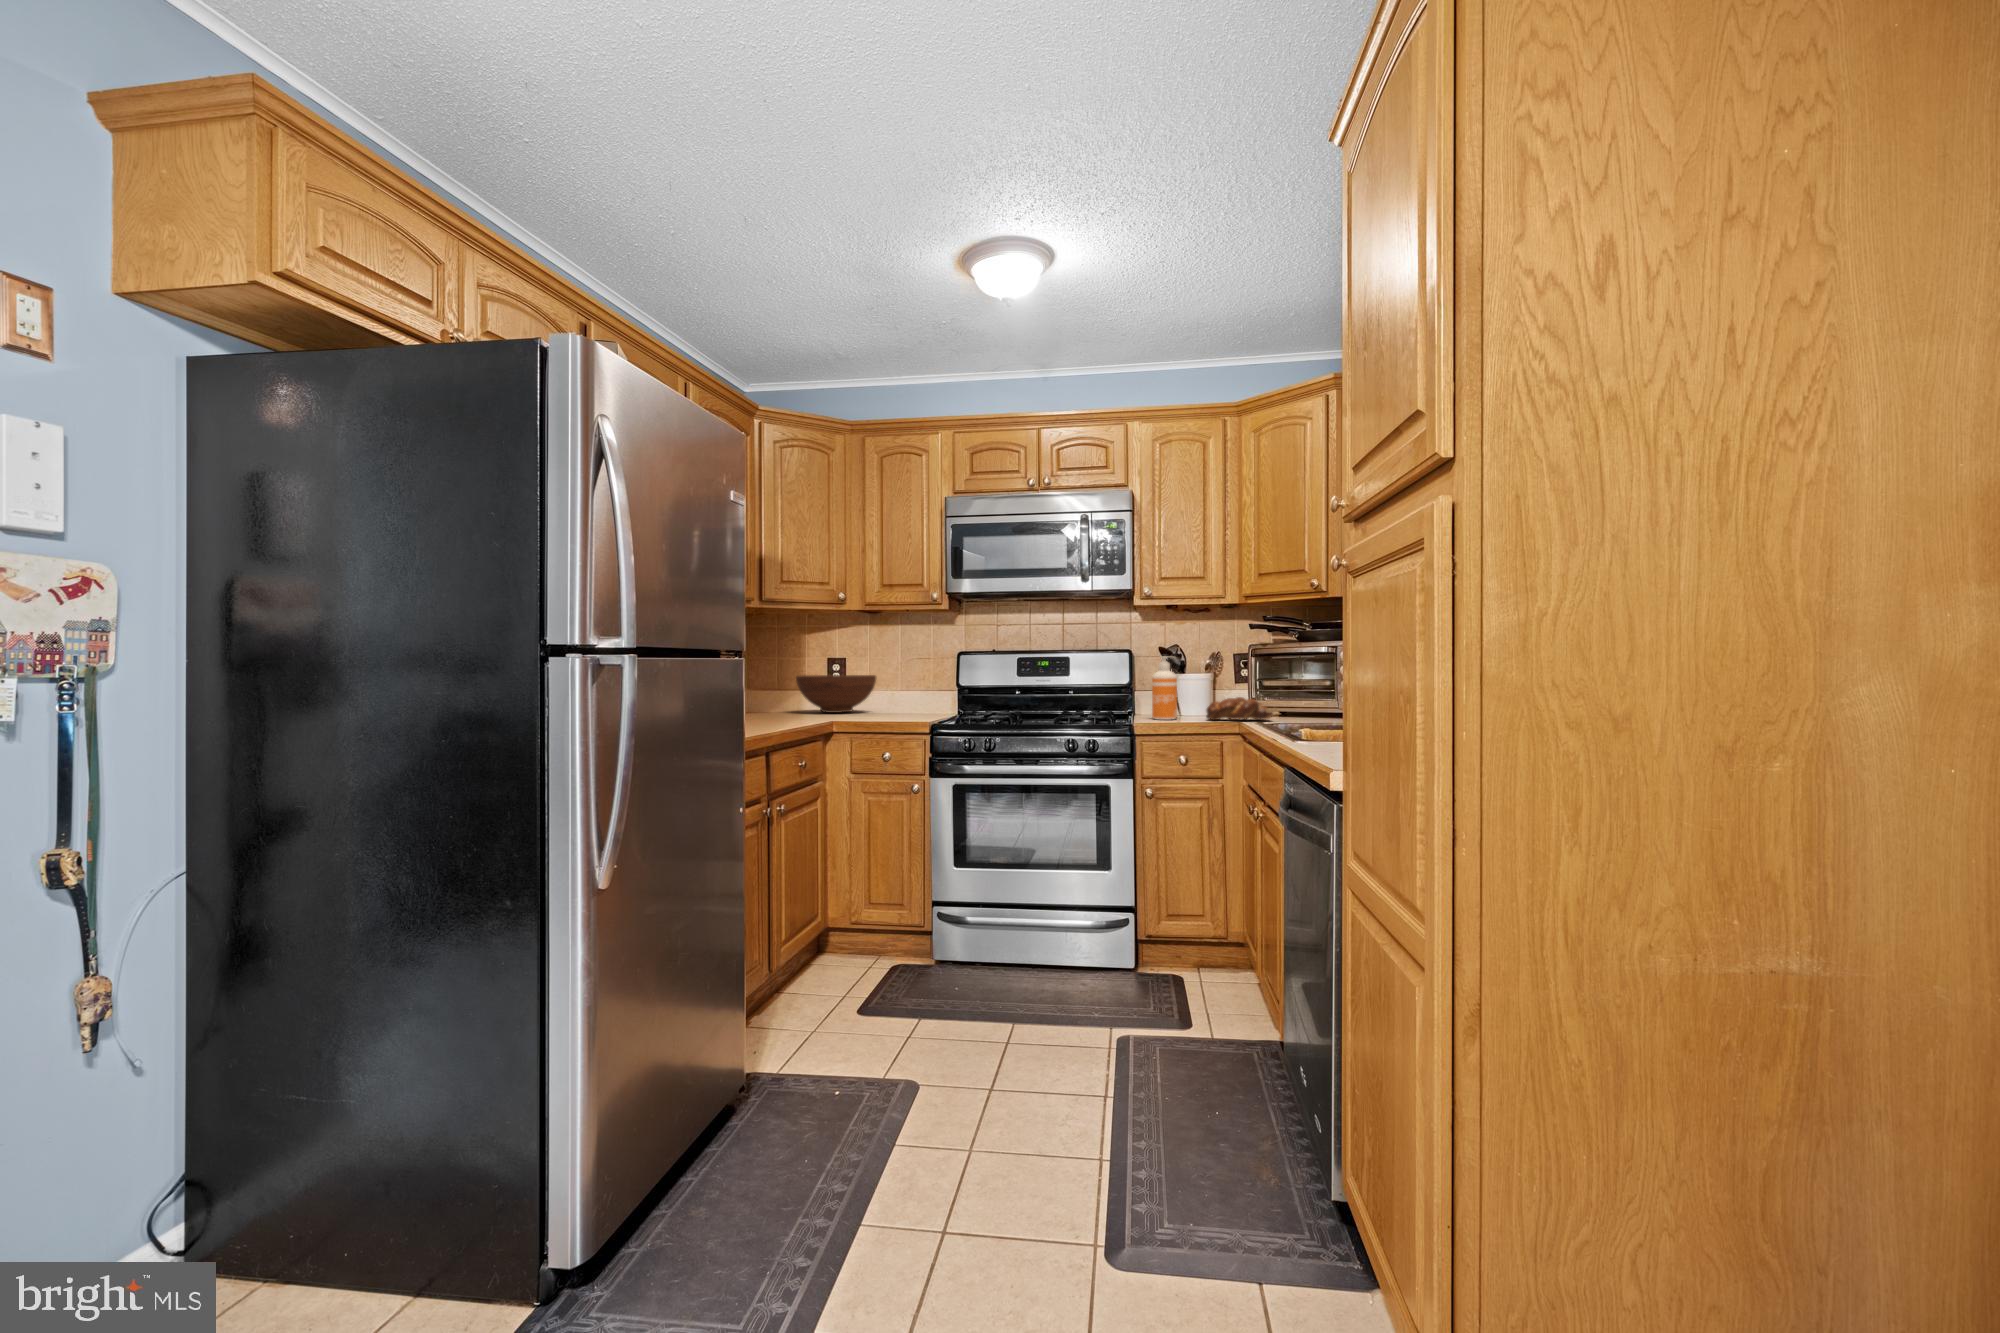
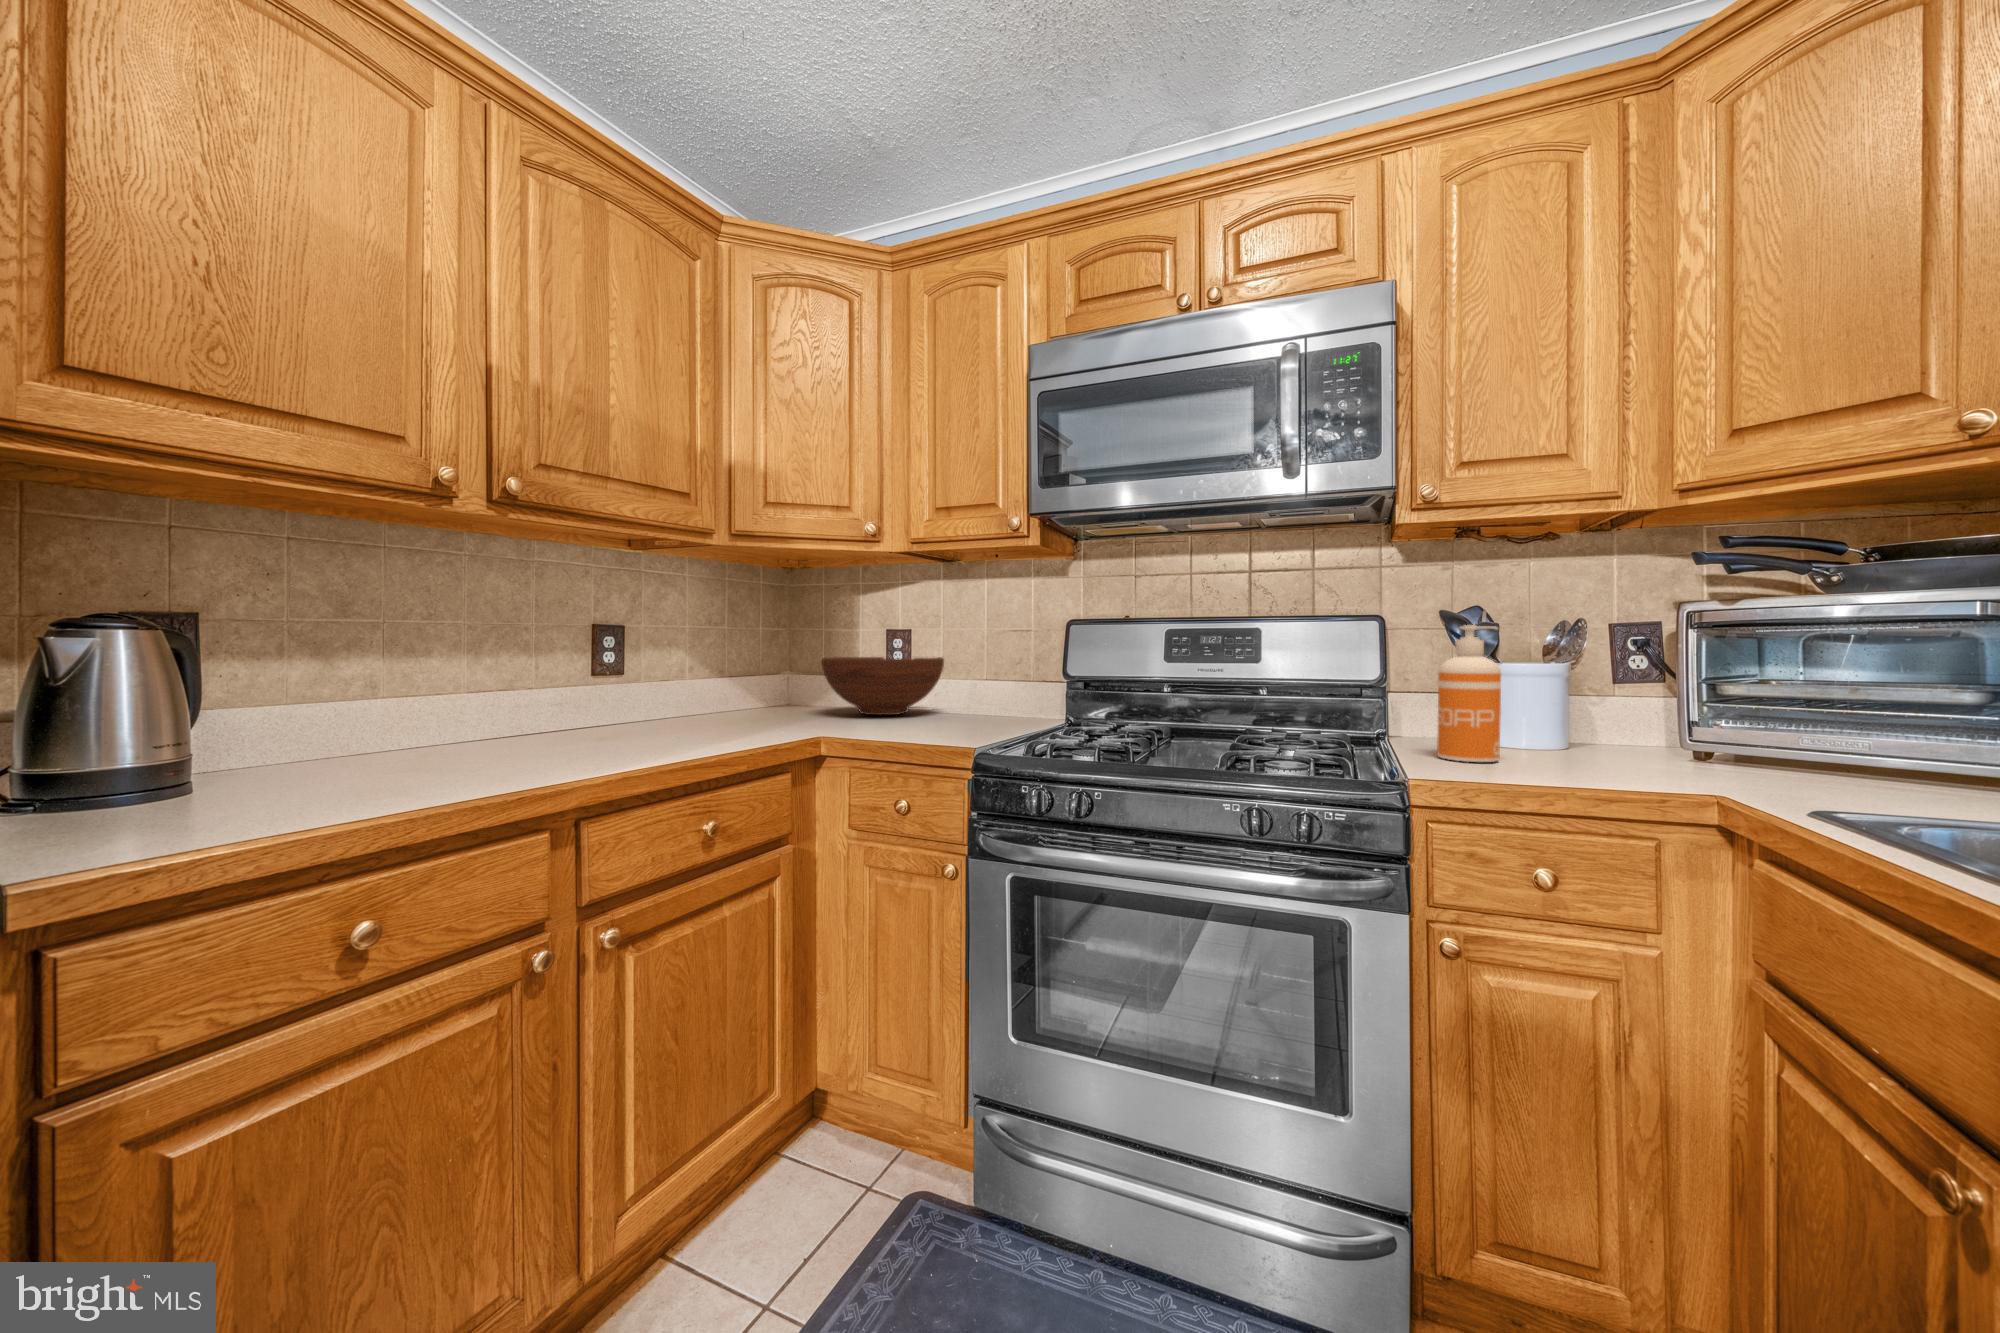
bread loaf: present [1206,697,1273,720] -> none [1571,718,1775,776]

